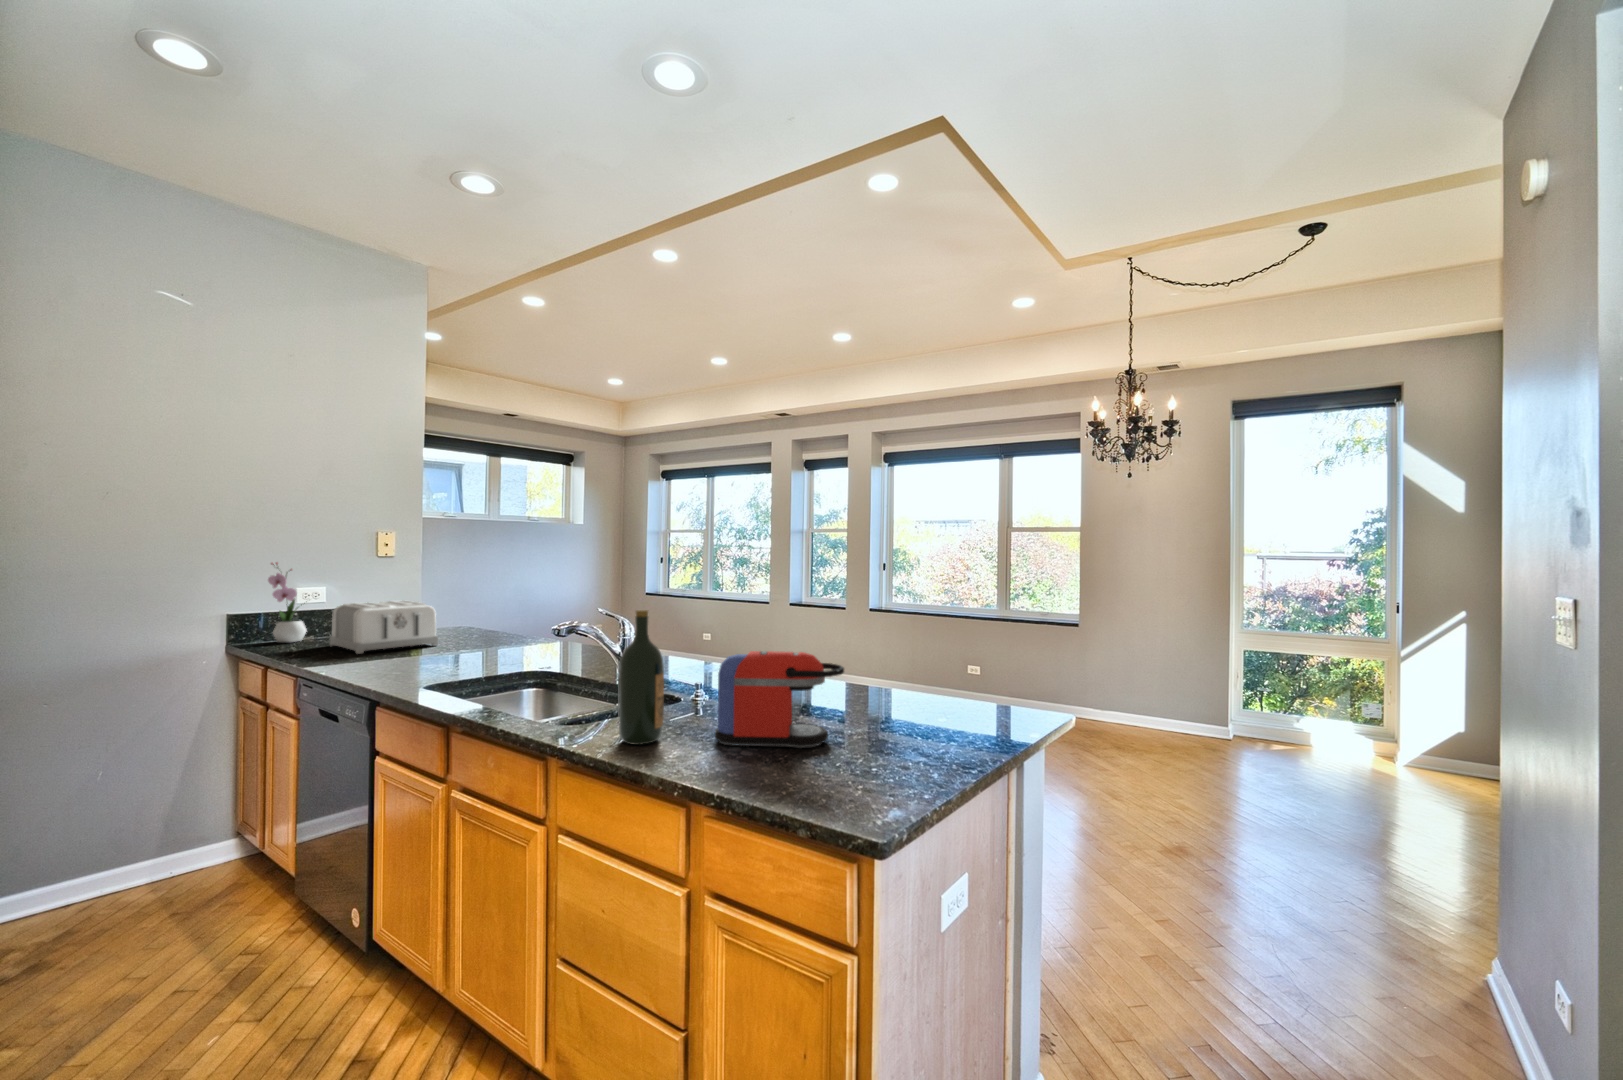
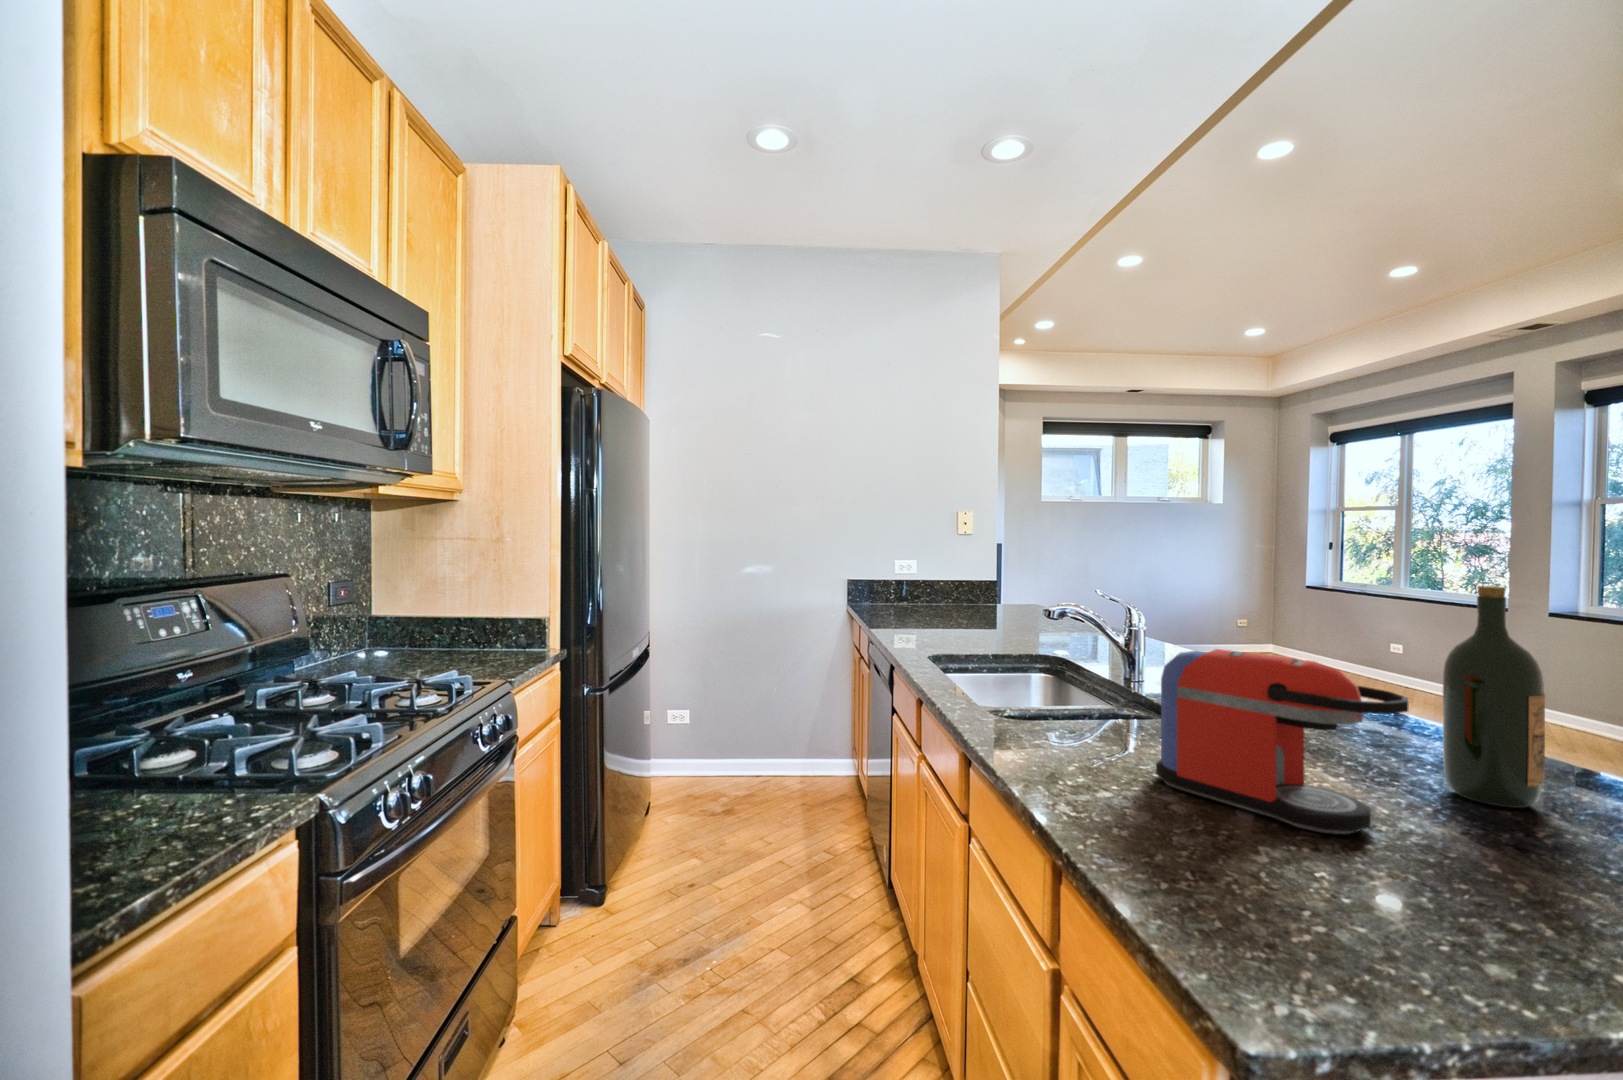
flower arrangement: present [268,562,307,642] -> none [876,538,906,605]
toaster: present [330,601,438,654] -> none [912,574,991,619]
wine bottle: present [618,610,664,745] -> present [1443,586,1545,808]

